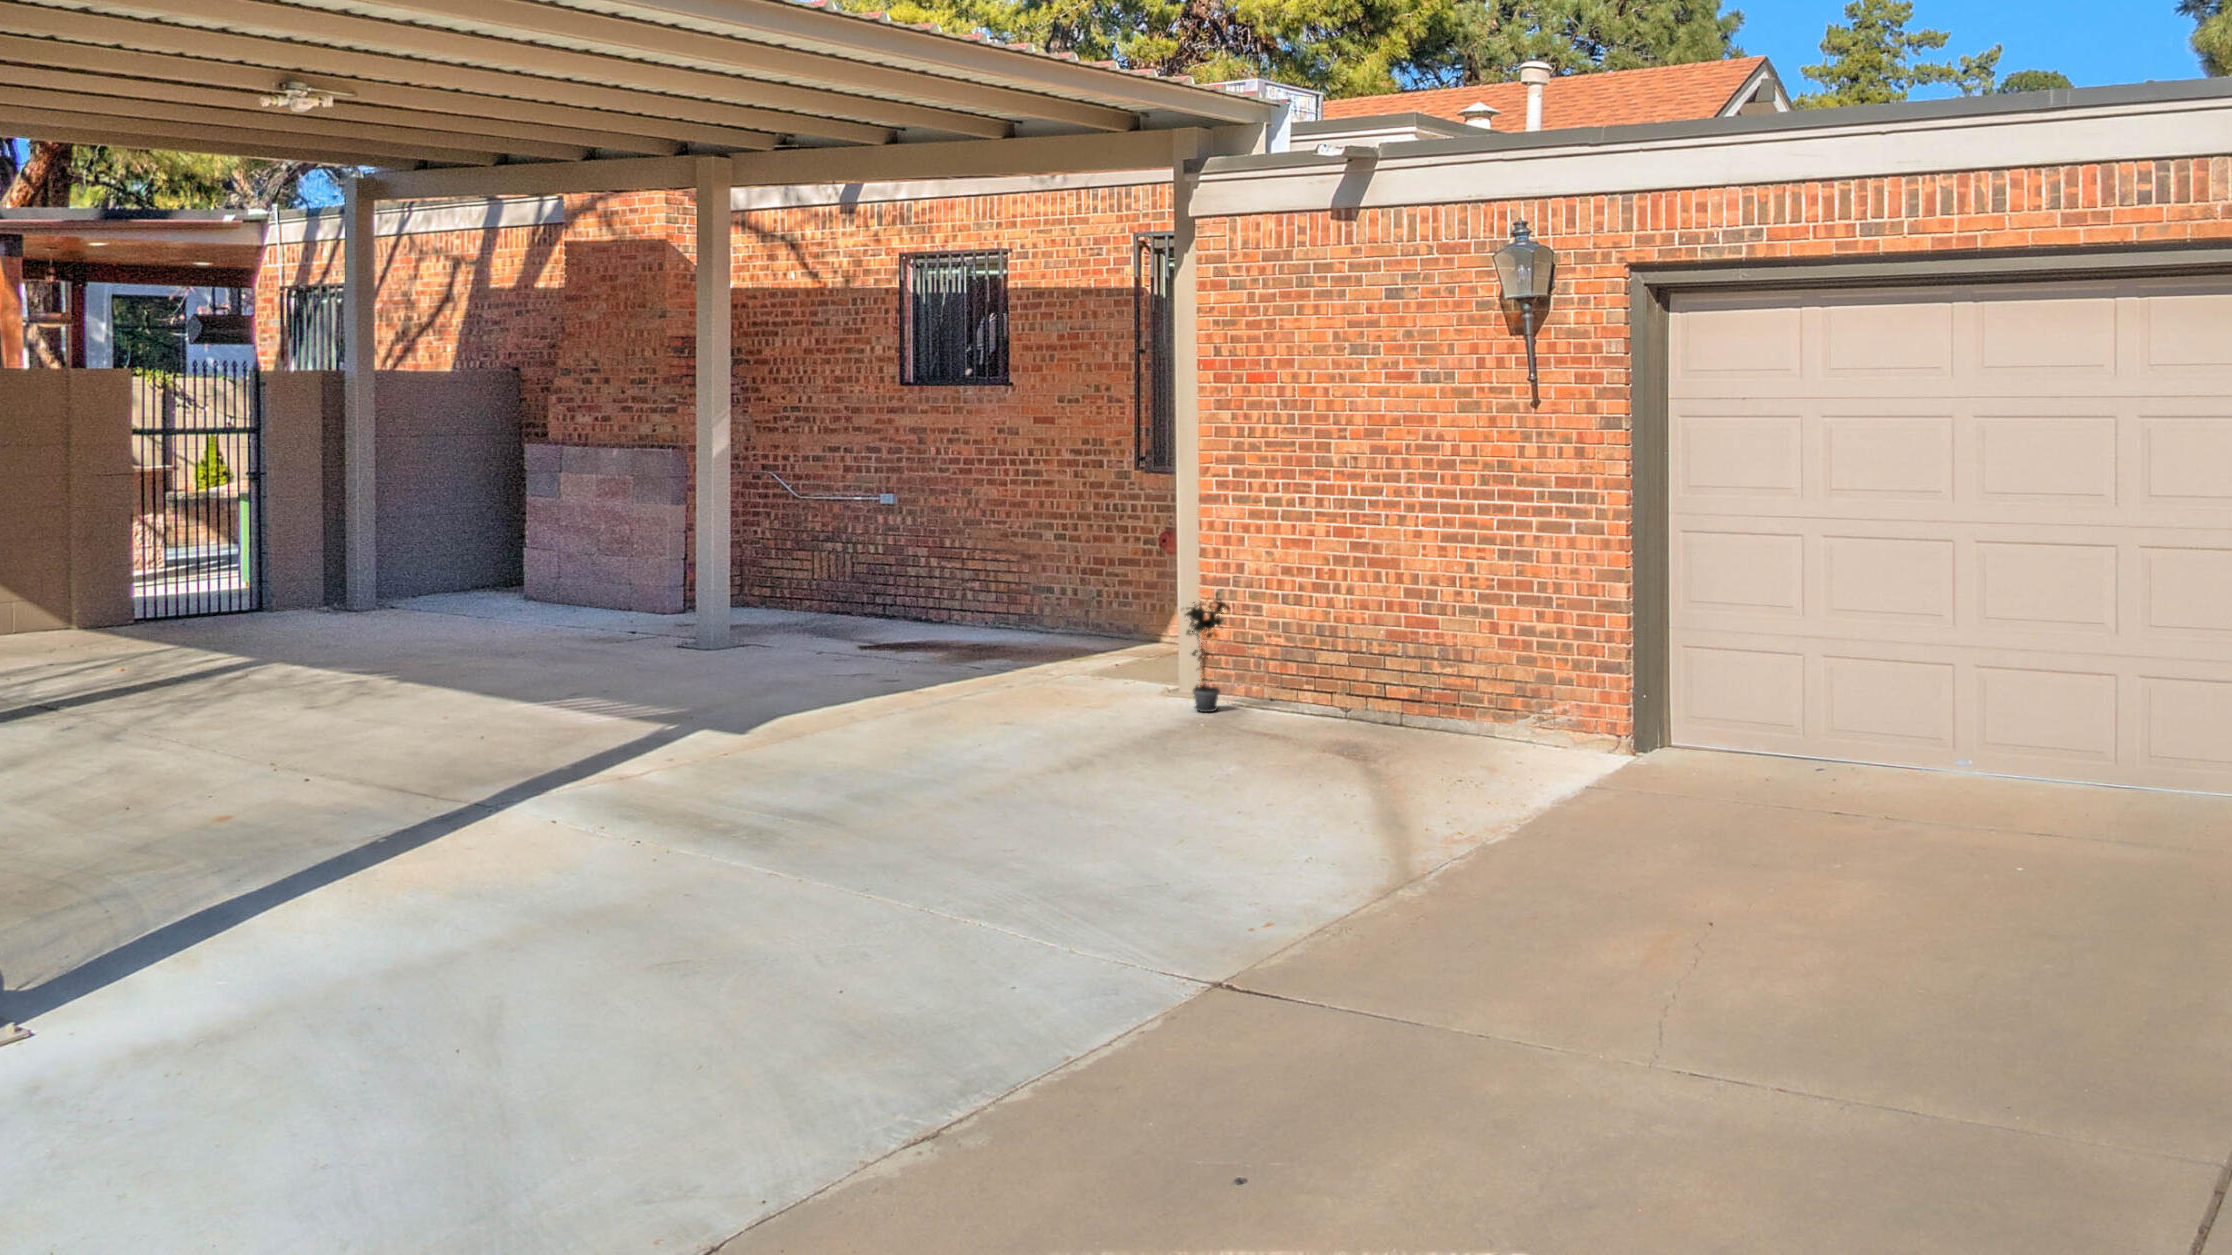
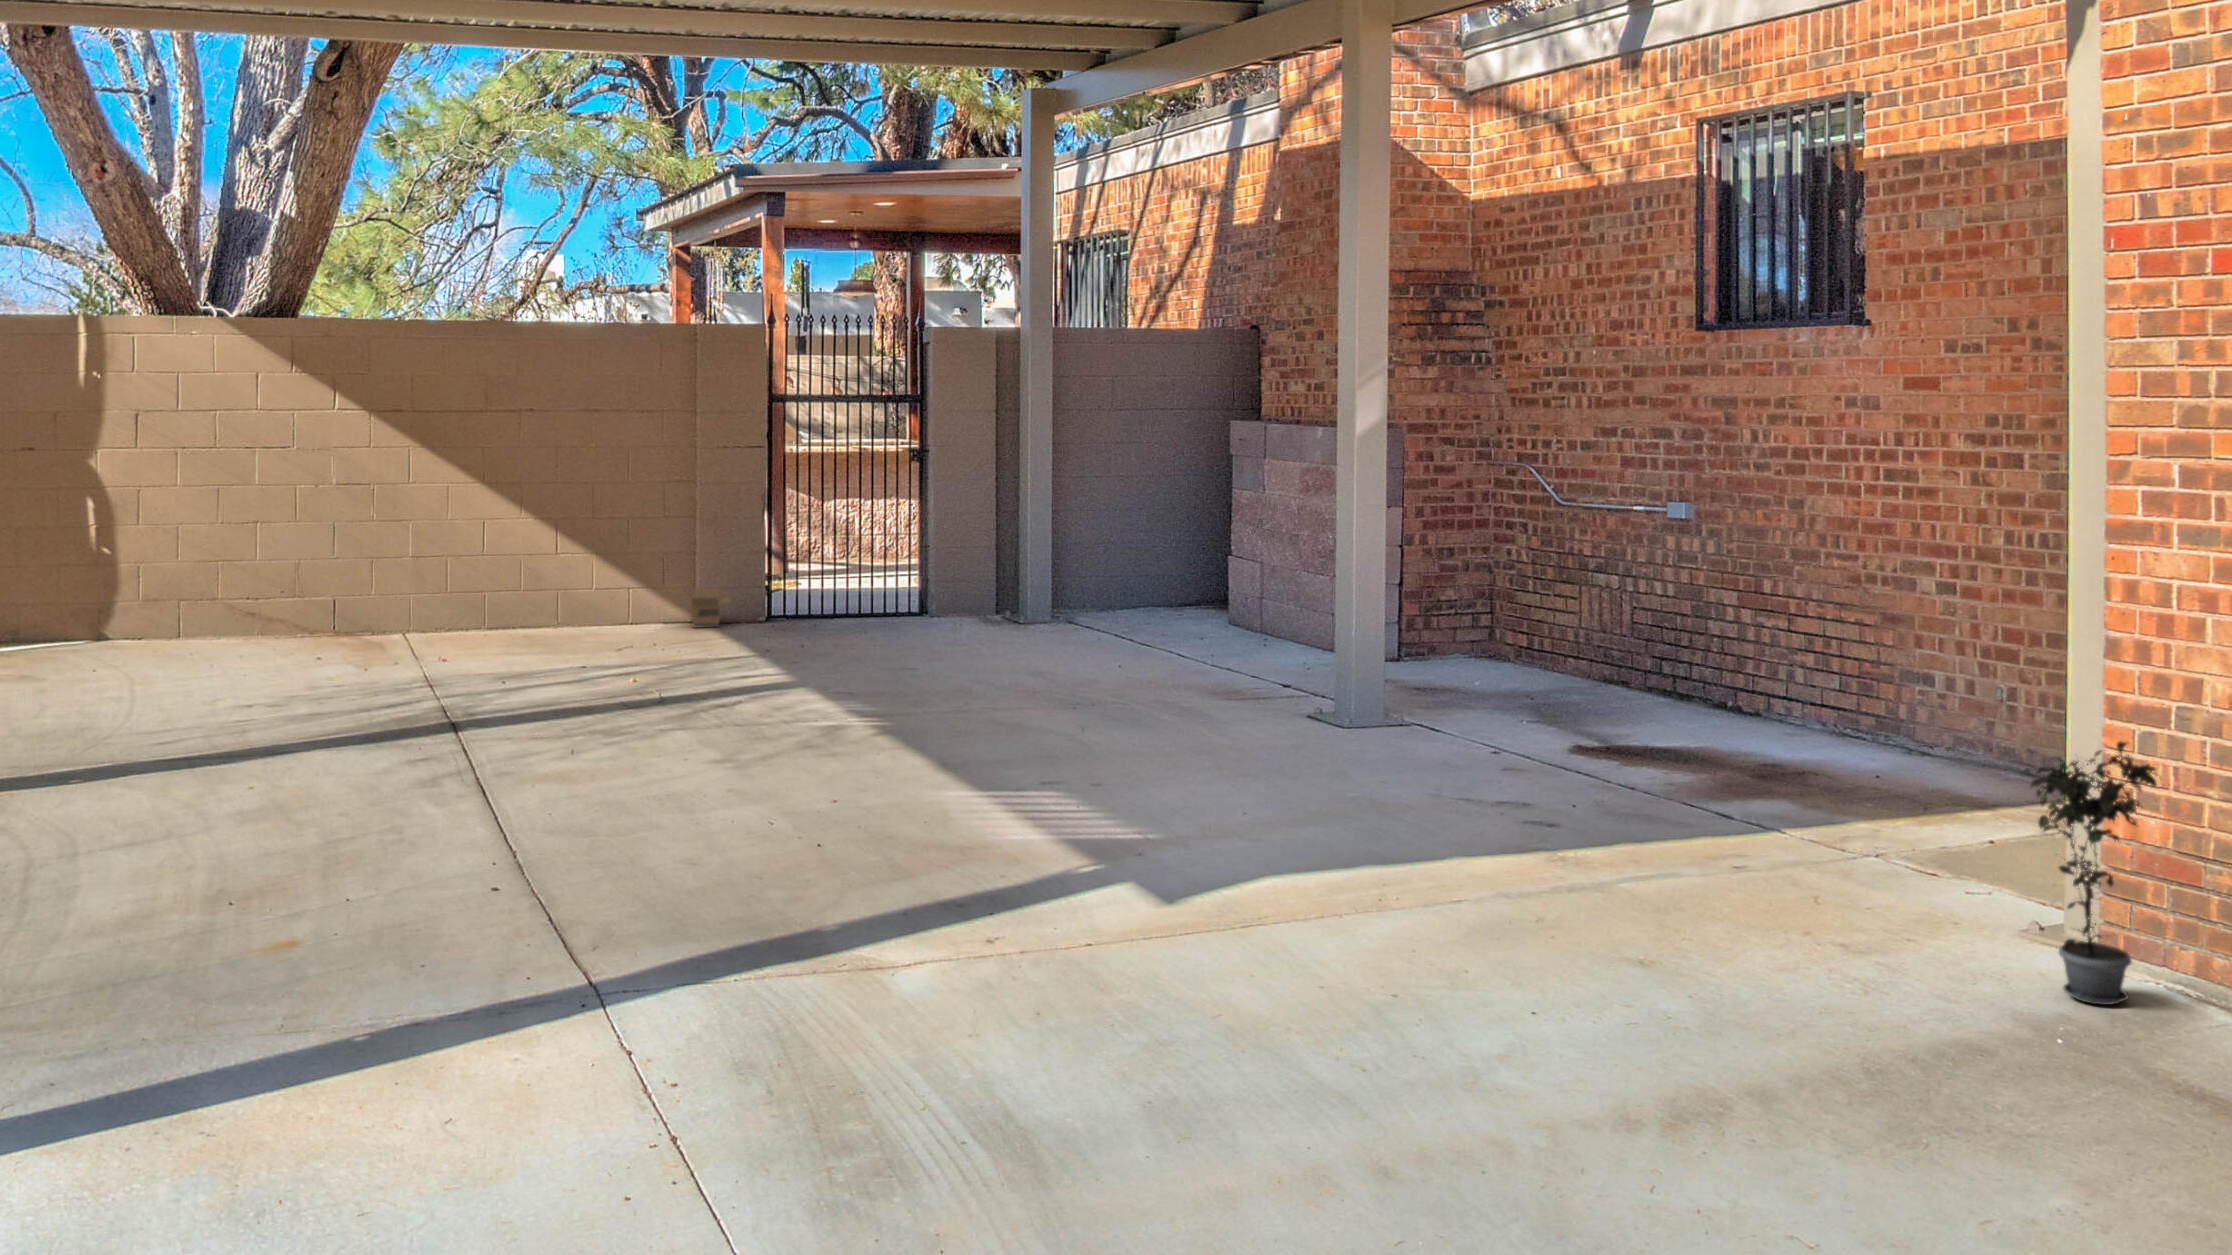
cardboard box: none [31,604,91,640] -> present [681,587,730,628]

